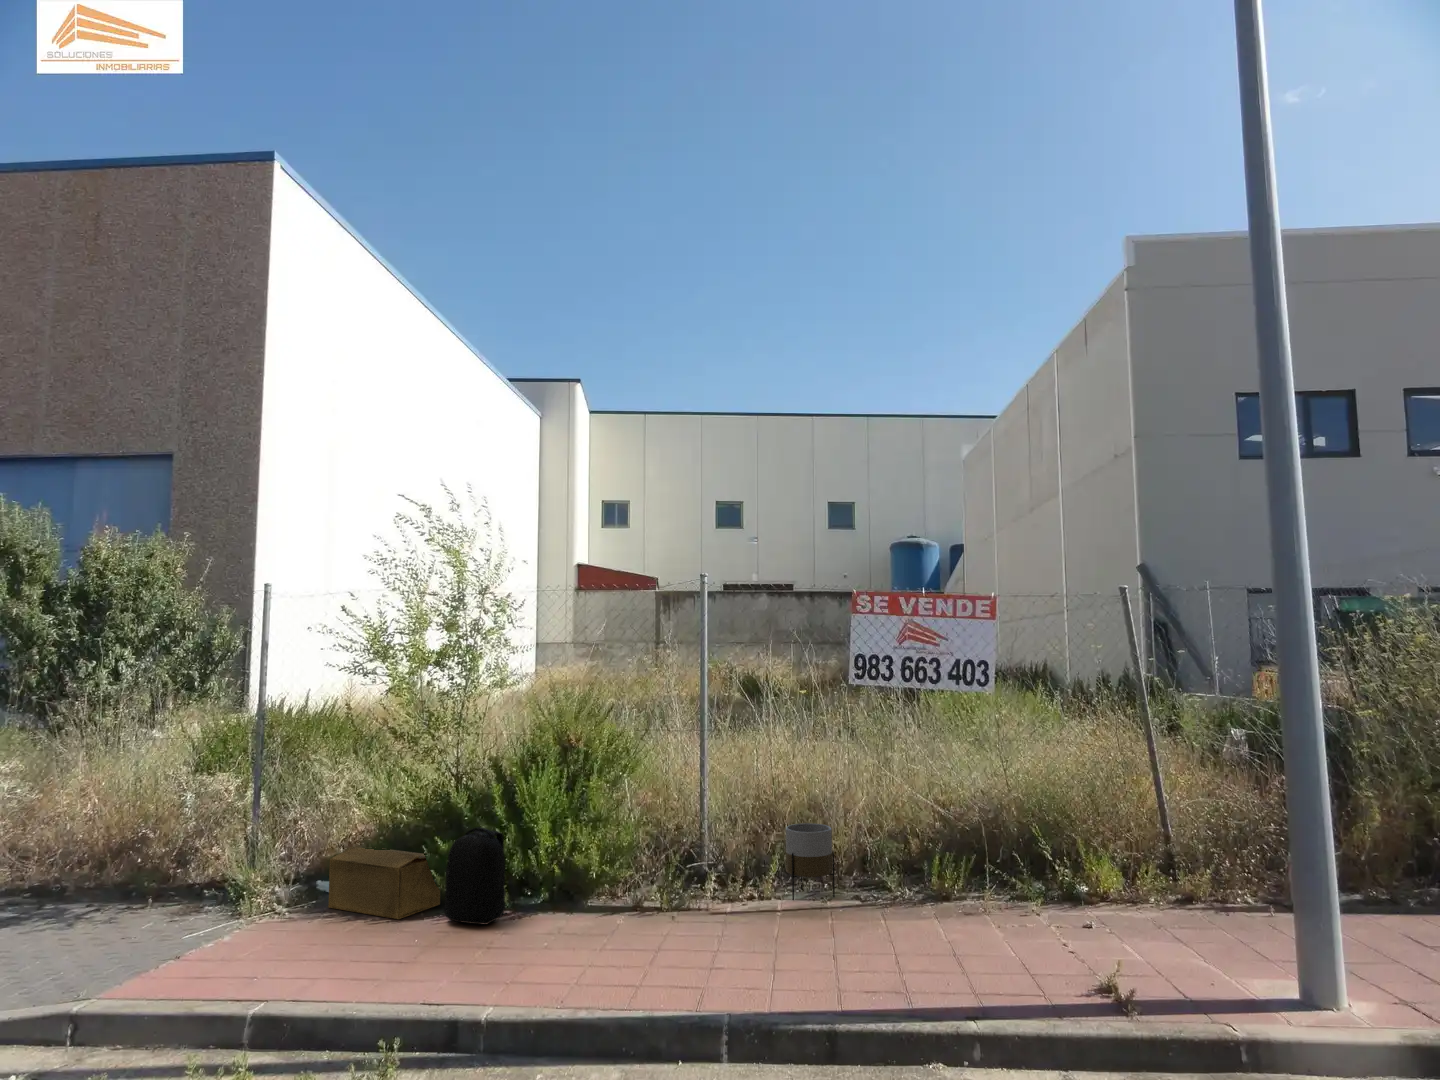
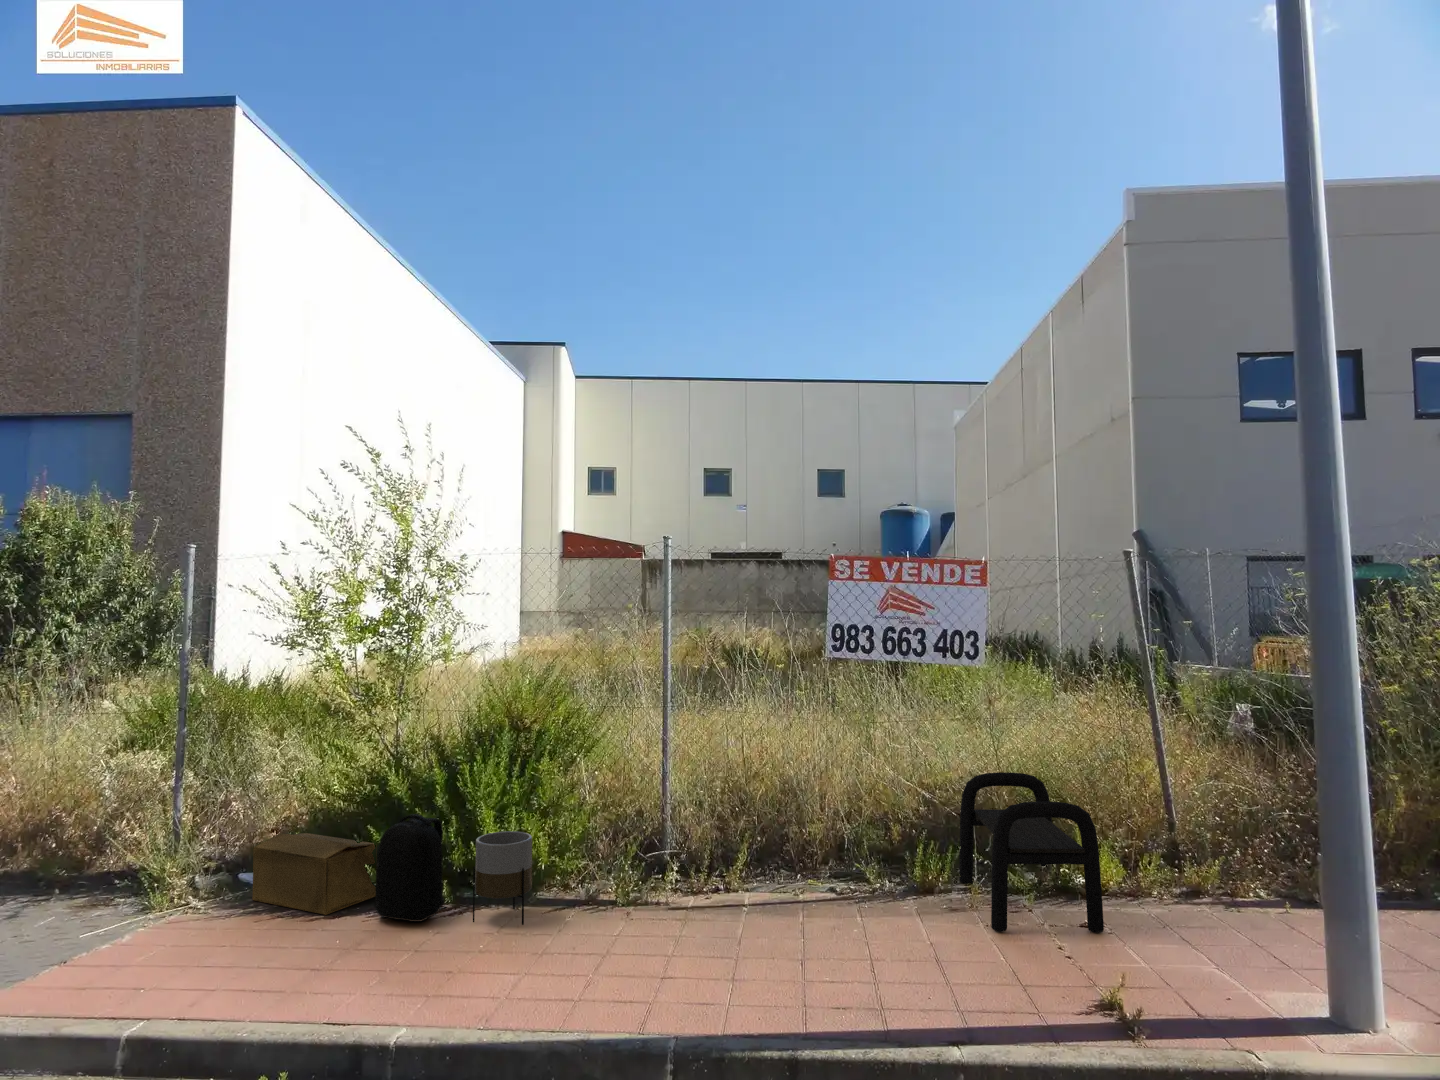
bench: none [974,790,1104,932] -> present [959,772,1104,933]
planter: present [786,823,835,900] -> present [473,831,532,925]

